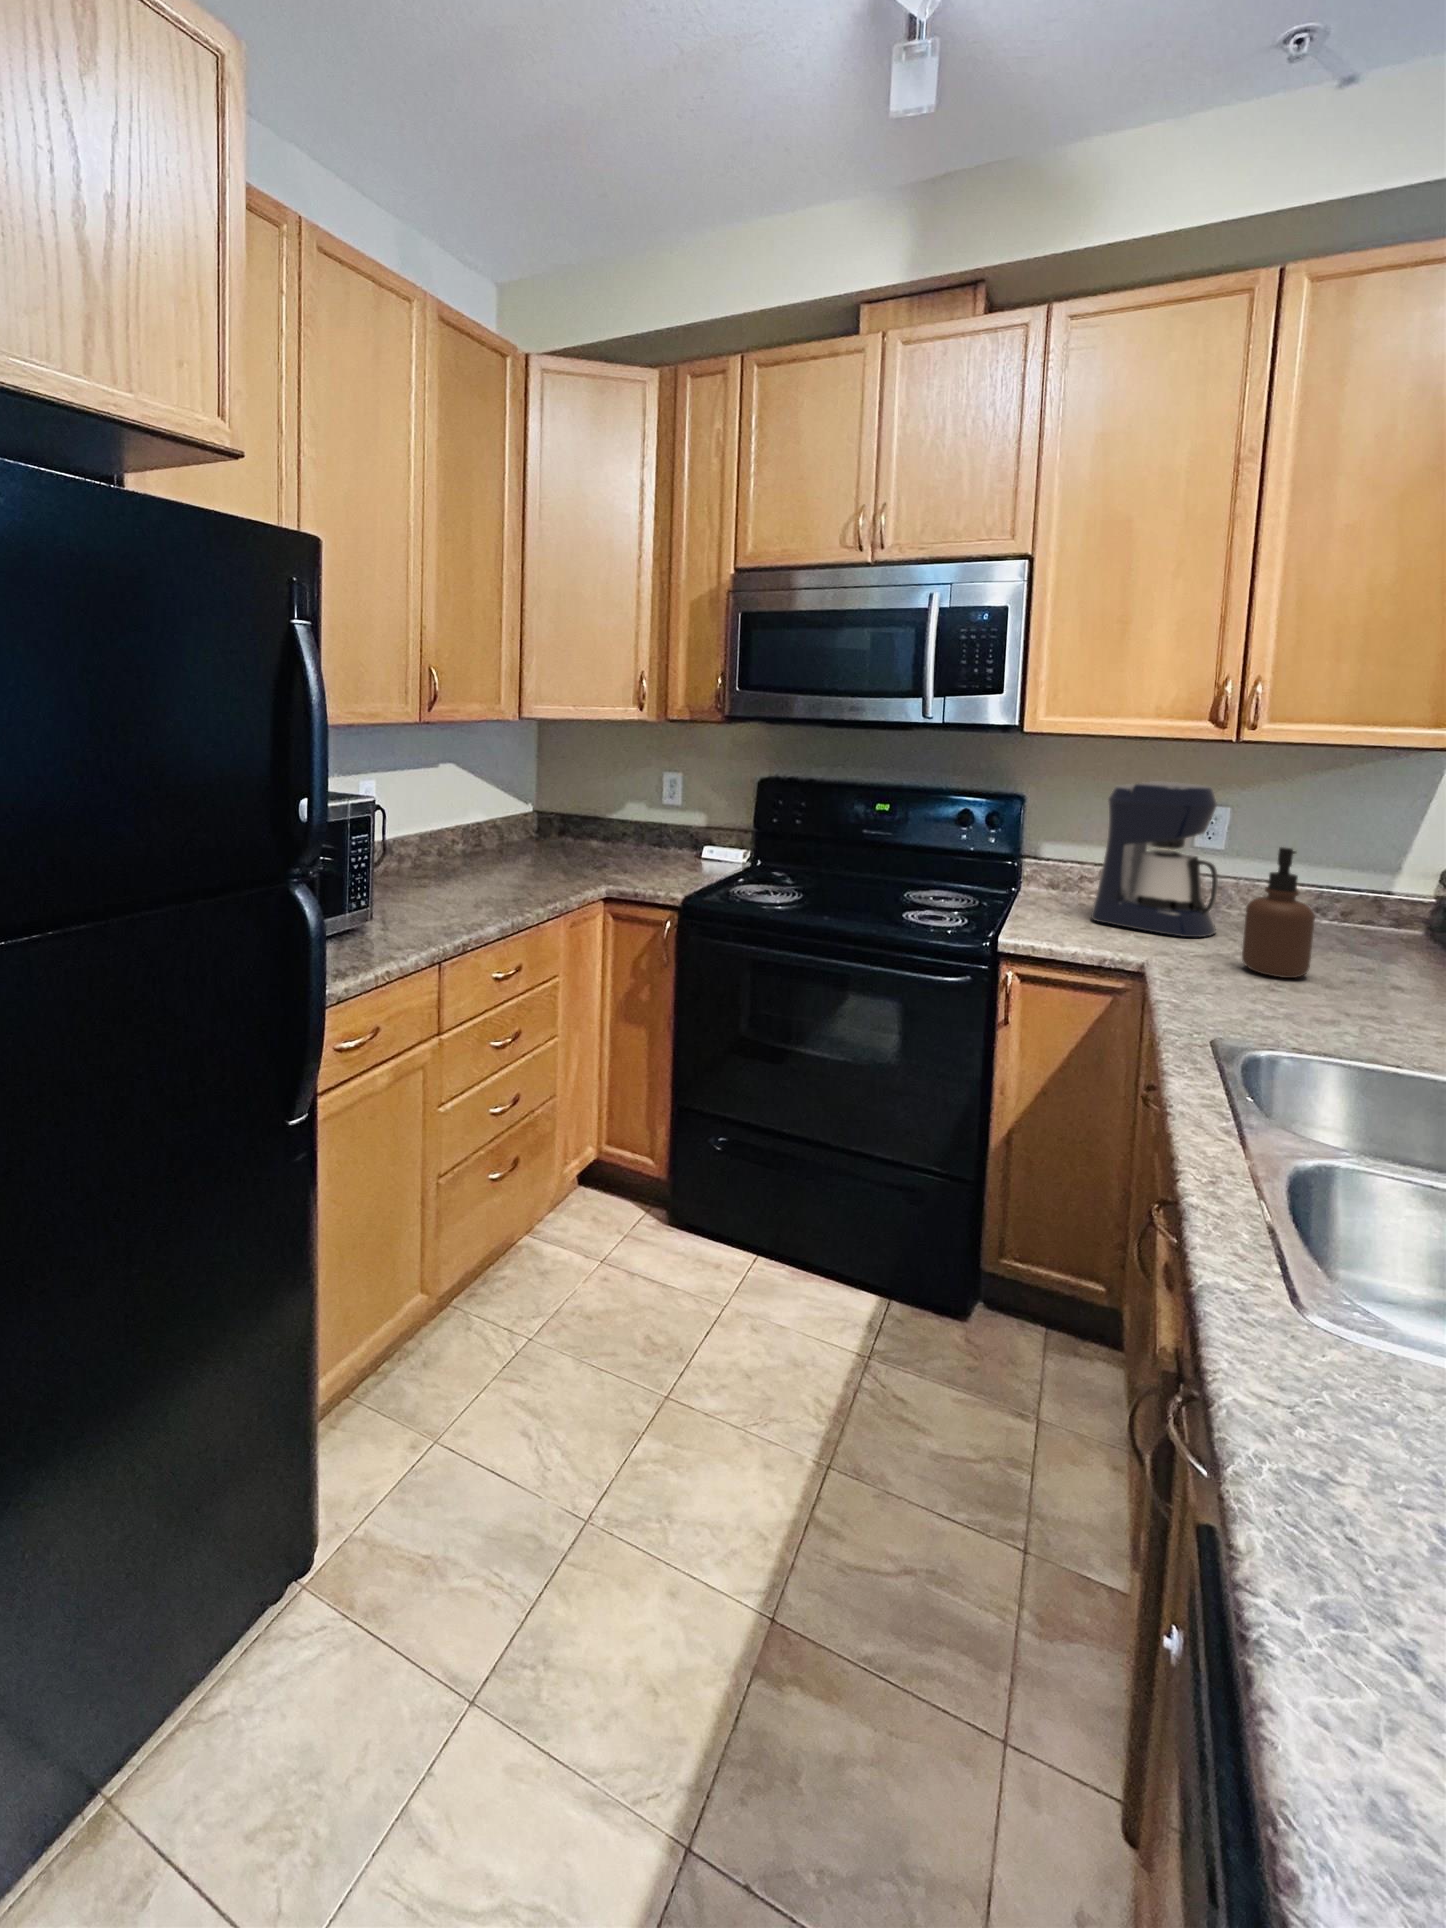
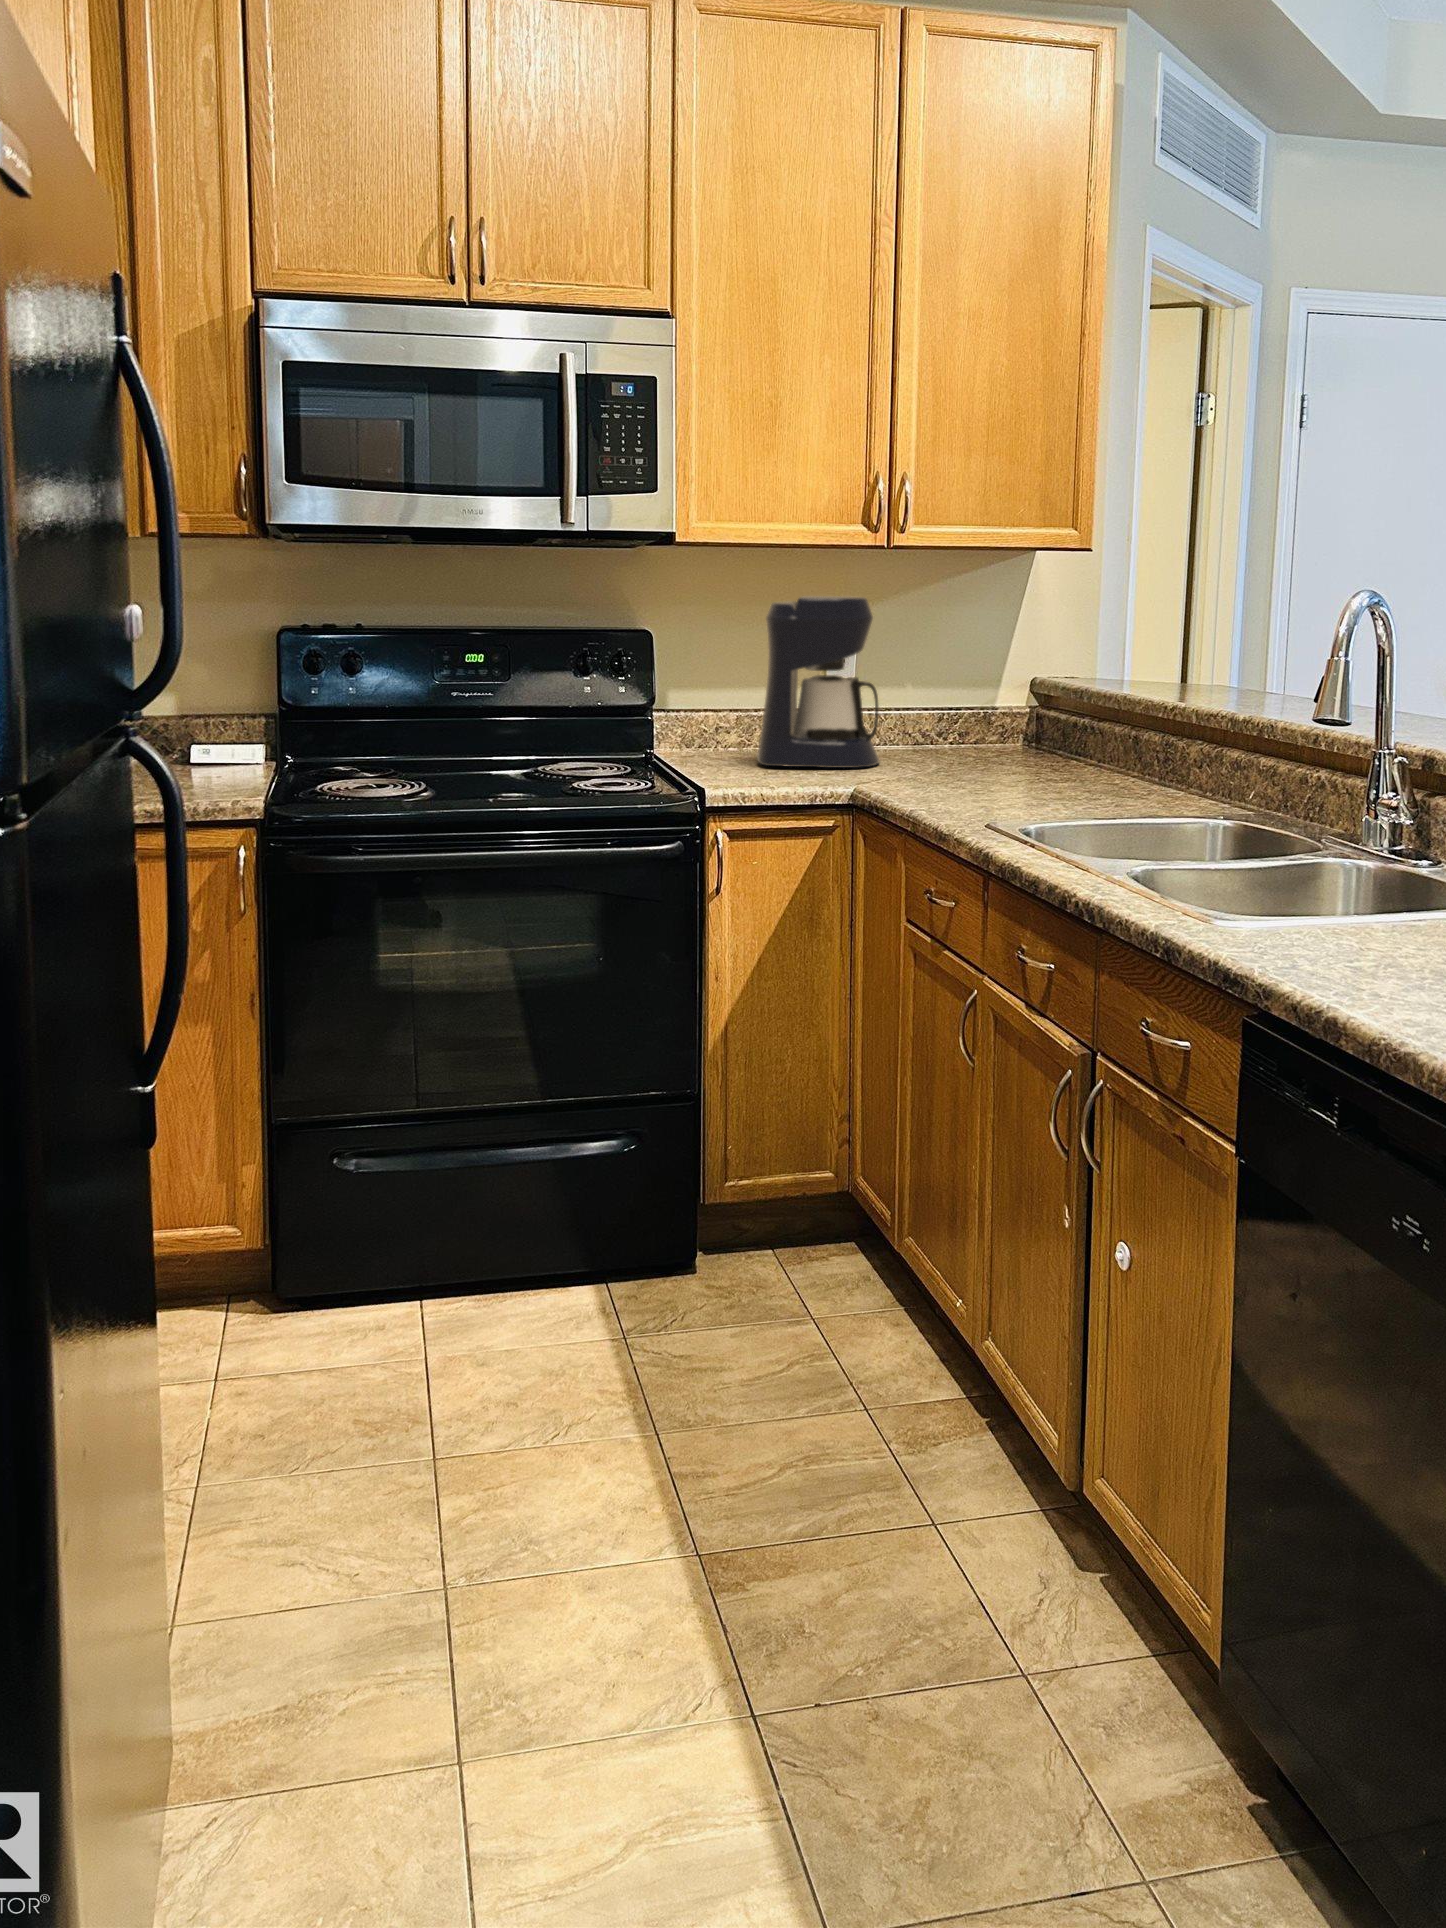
soap dispenser: present [1242,847,1315,978] -> none [933,649,992,784]

